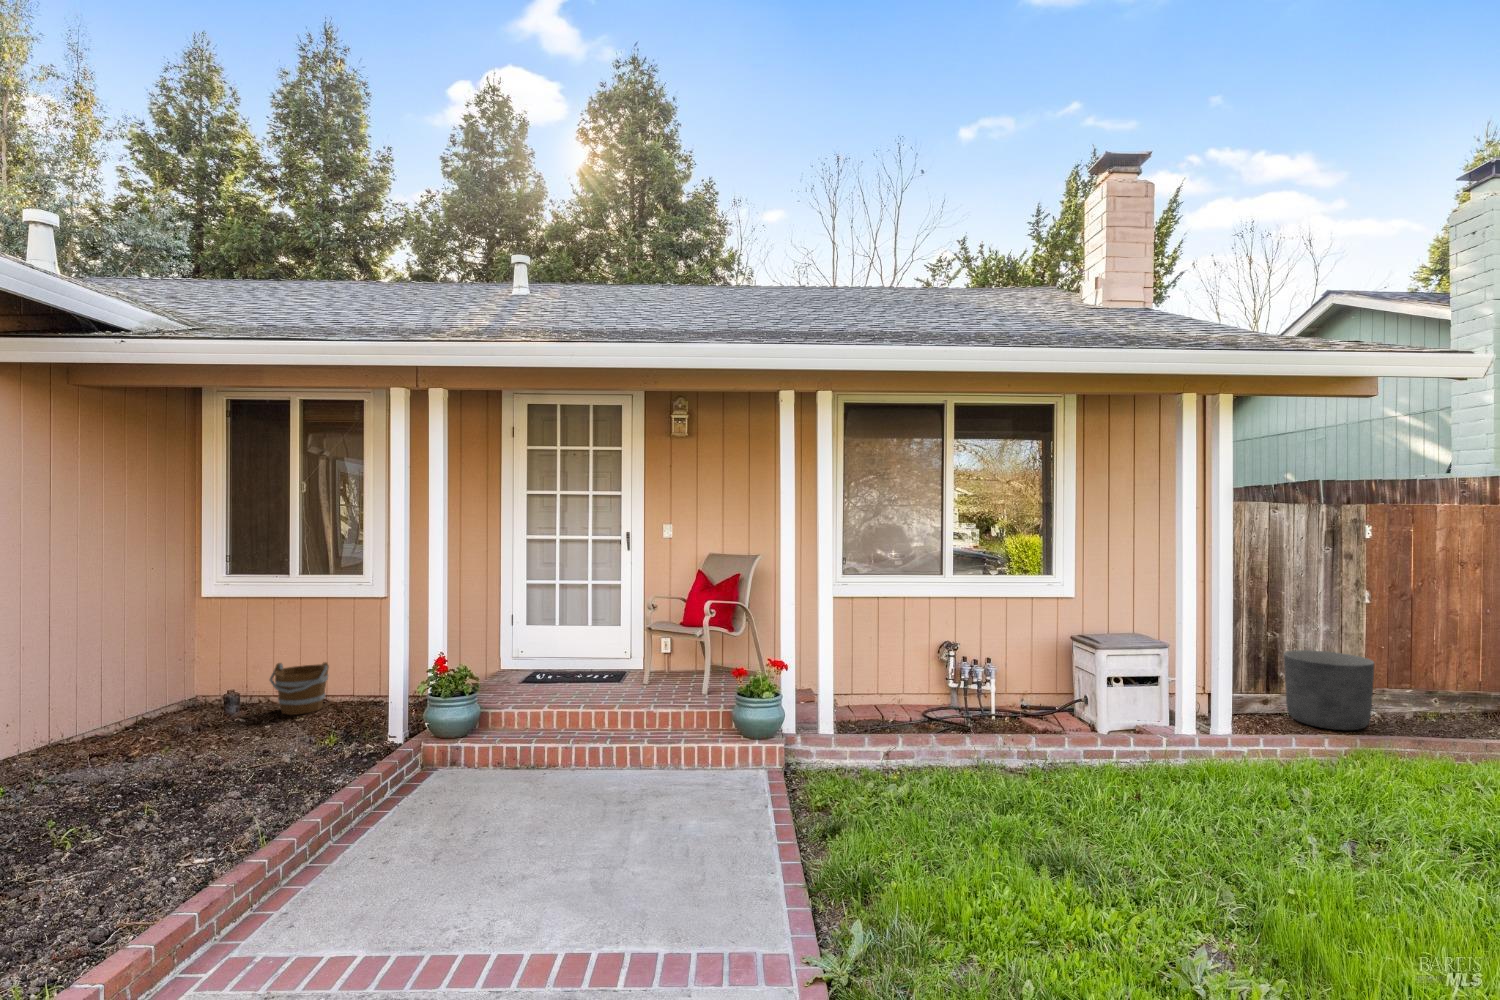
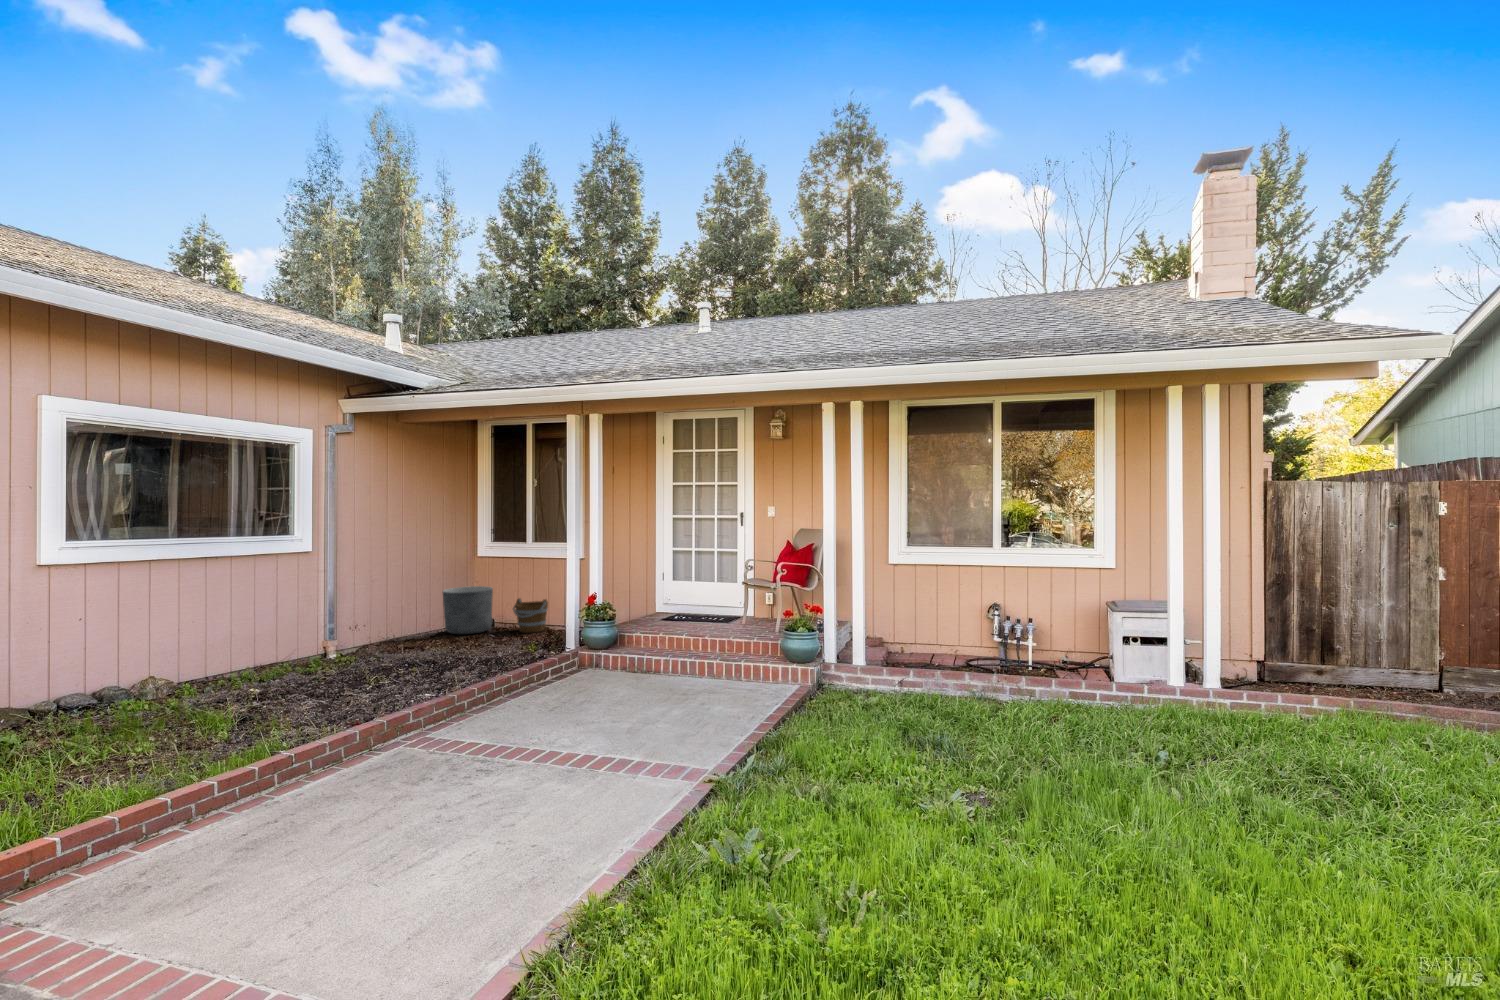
planter: present [1284,650,1374,730] -> present [443,586,493,634]

